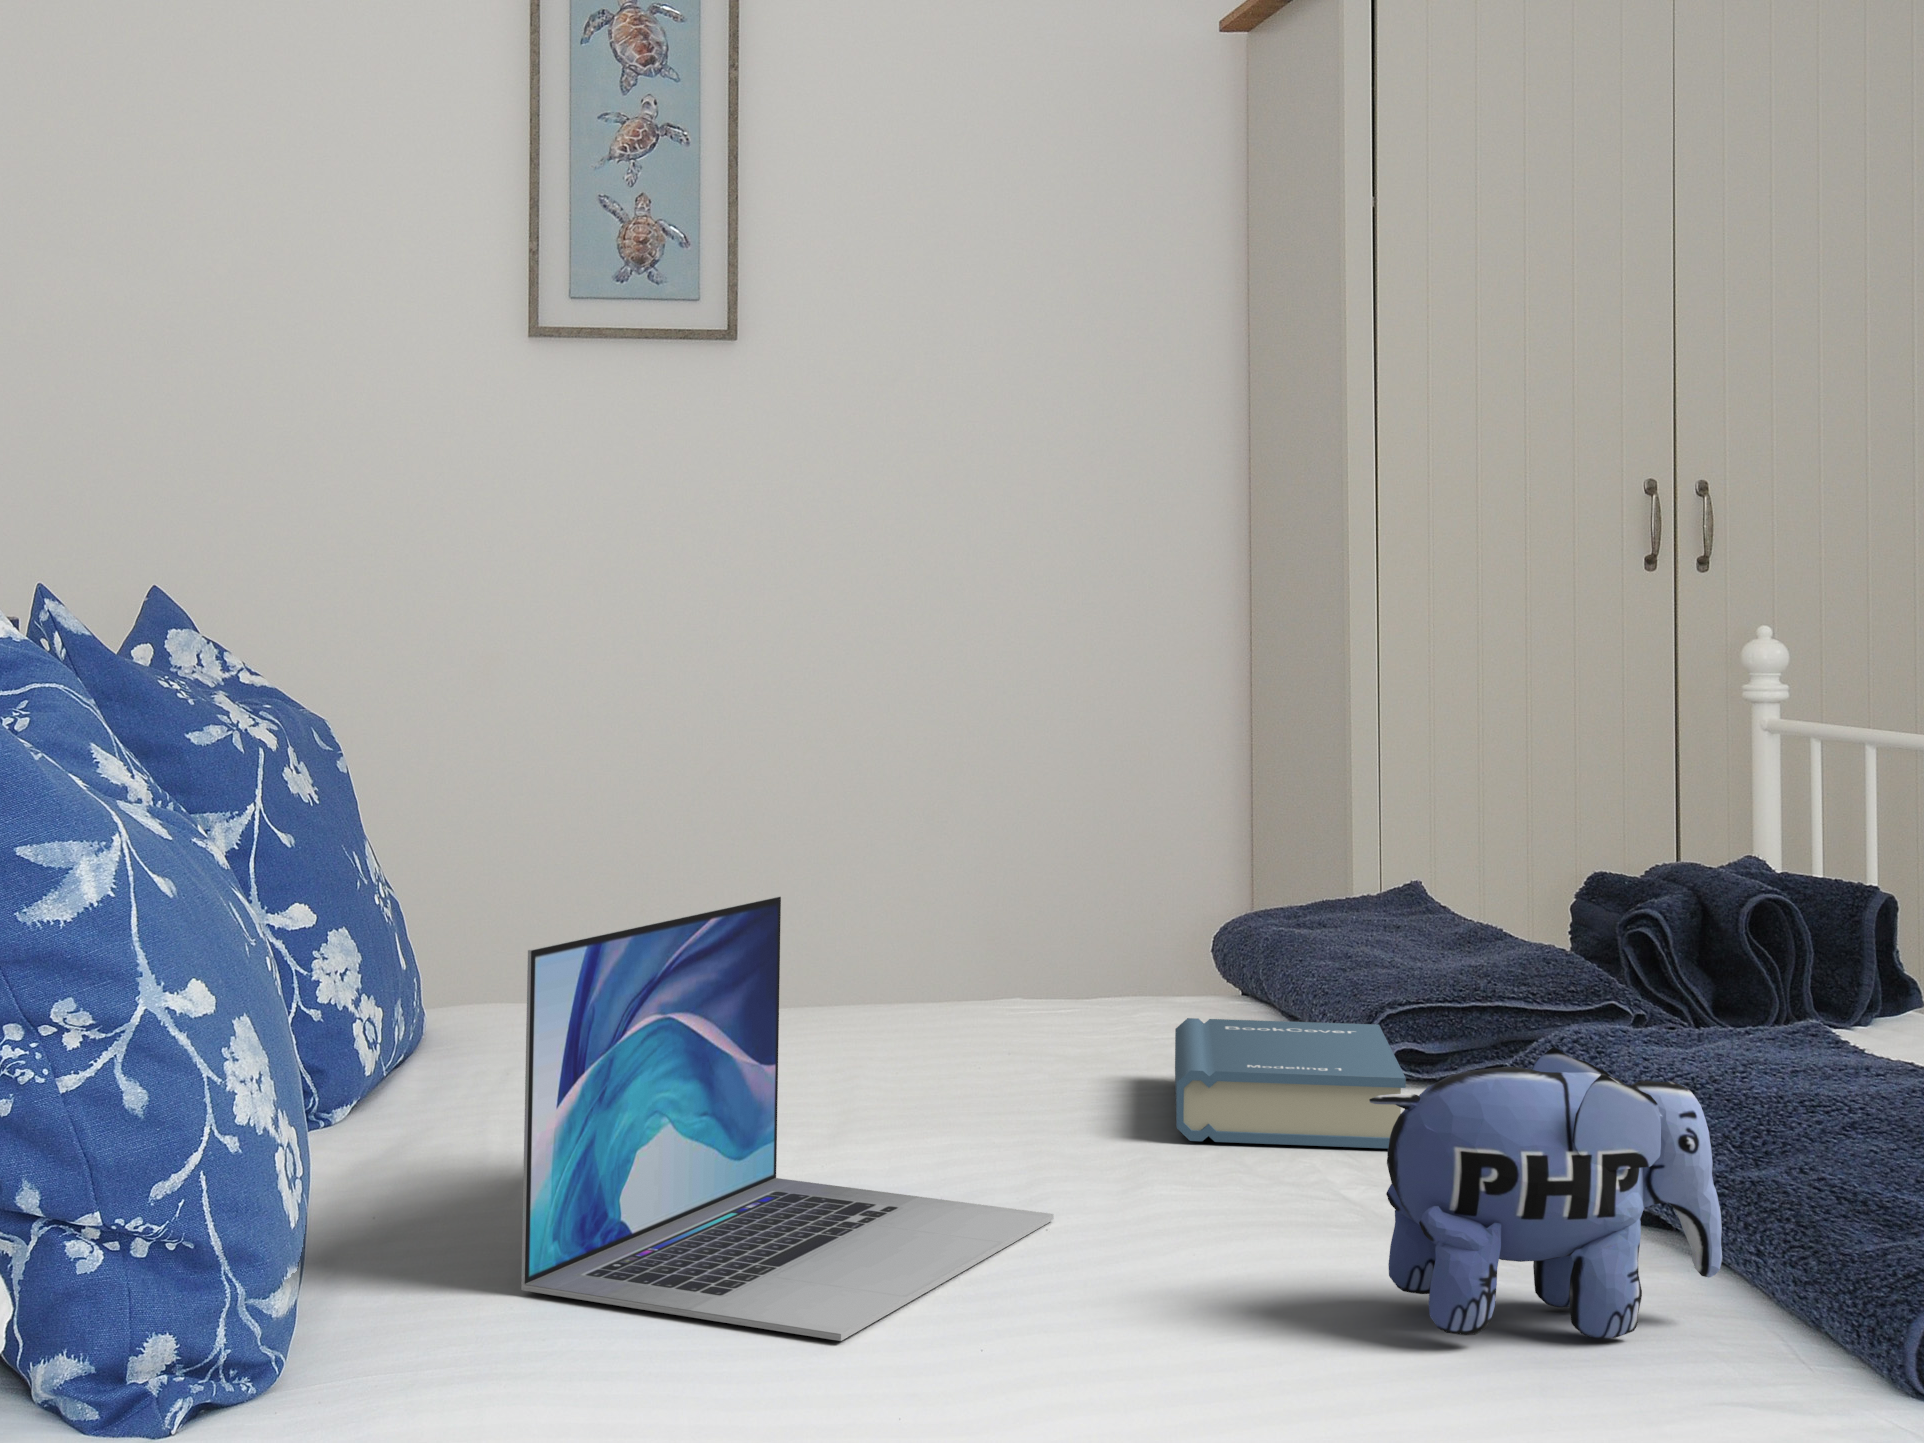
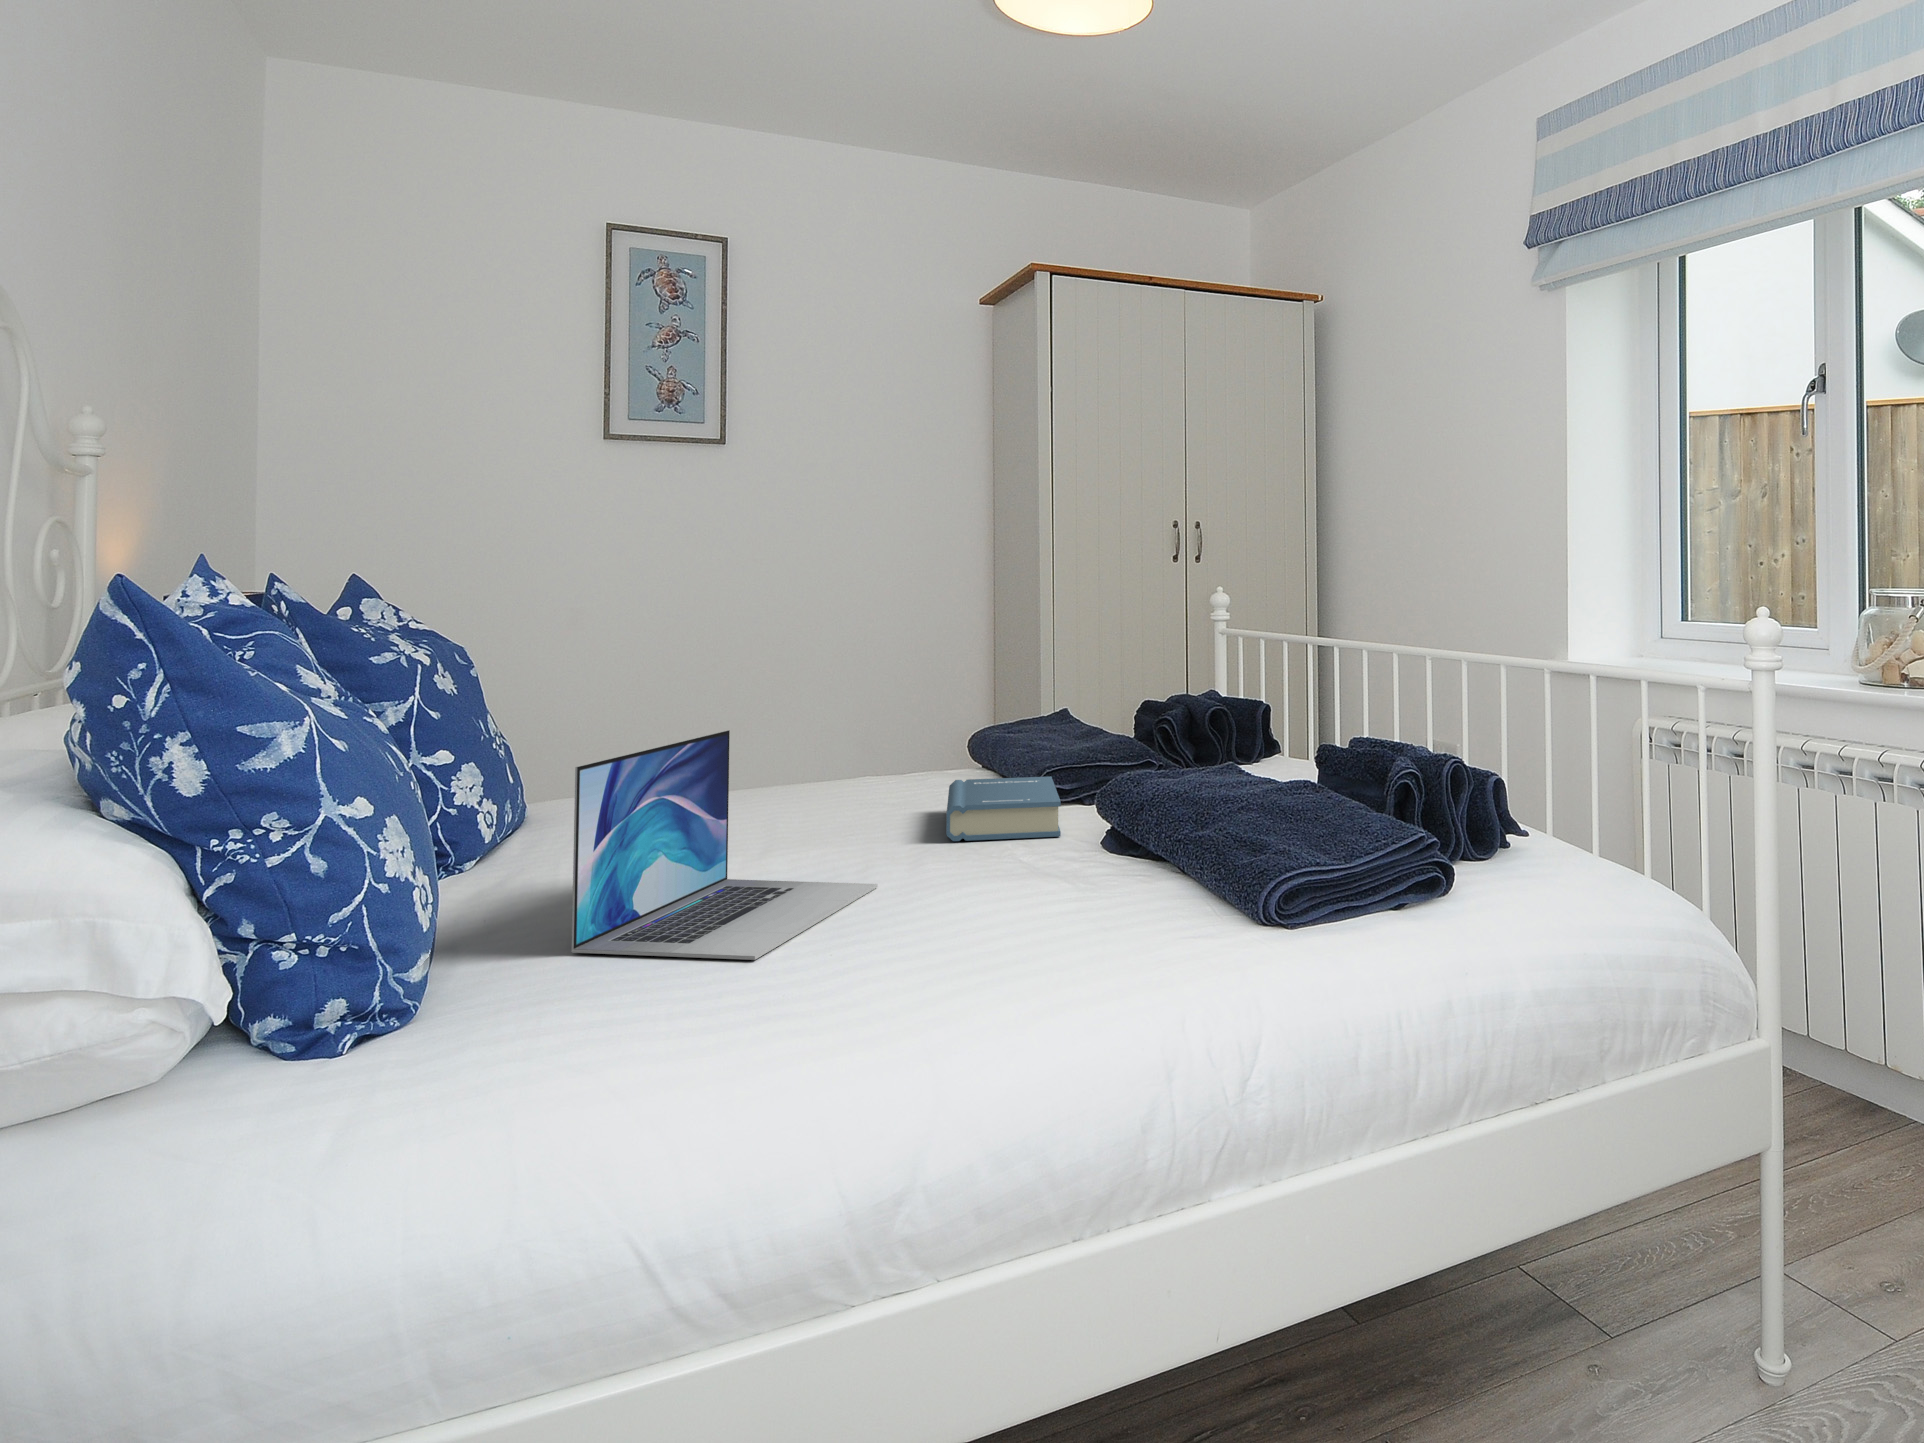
plush toy: present [1369,1047,1722,1338] -> none [1032,780,1199,923]

